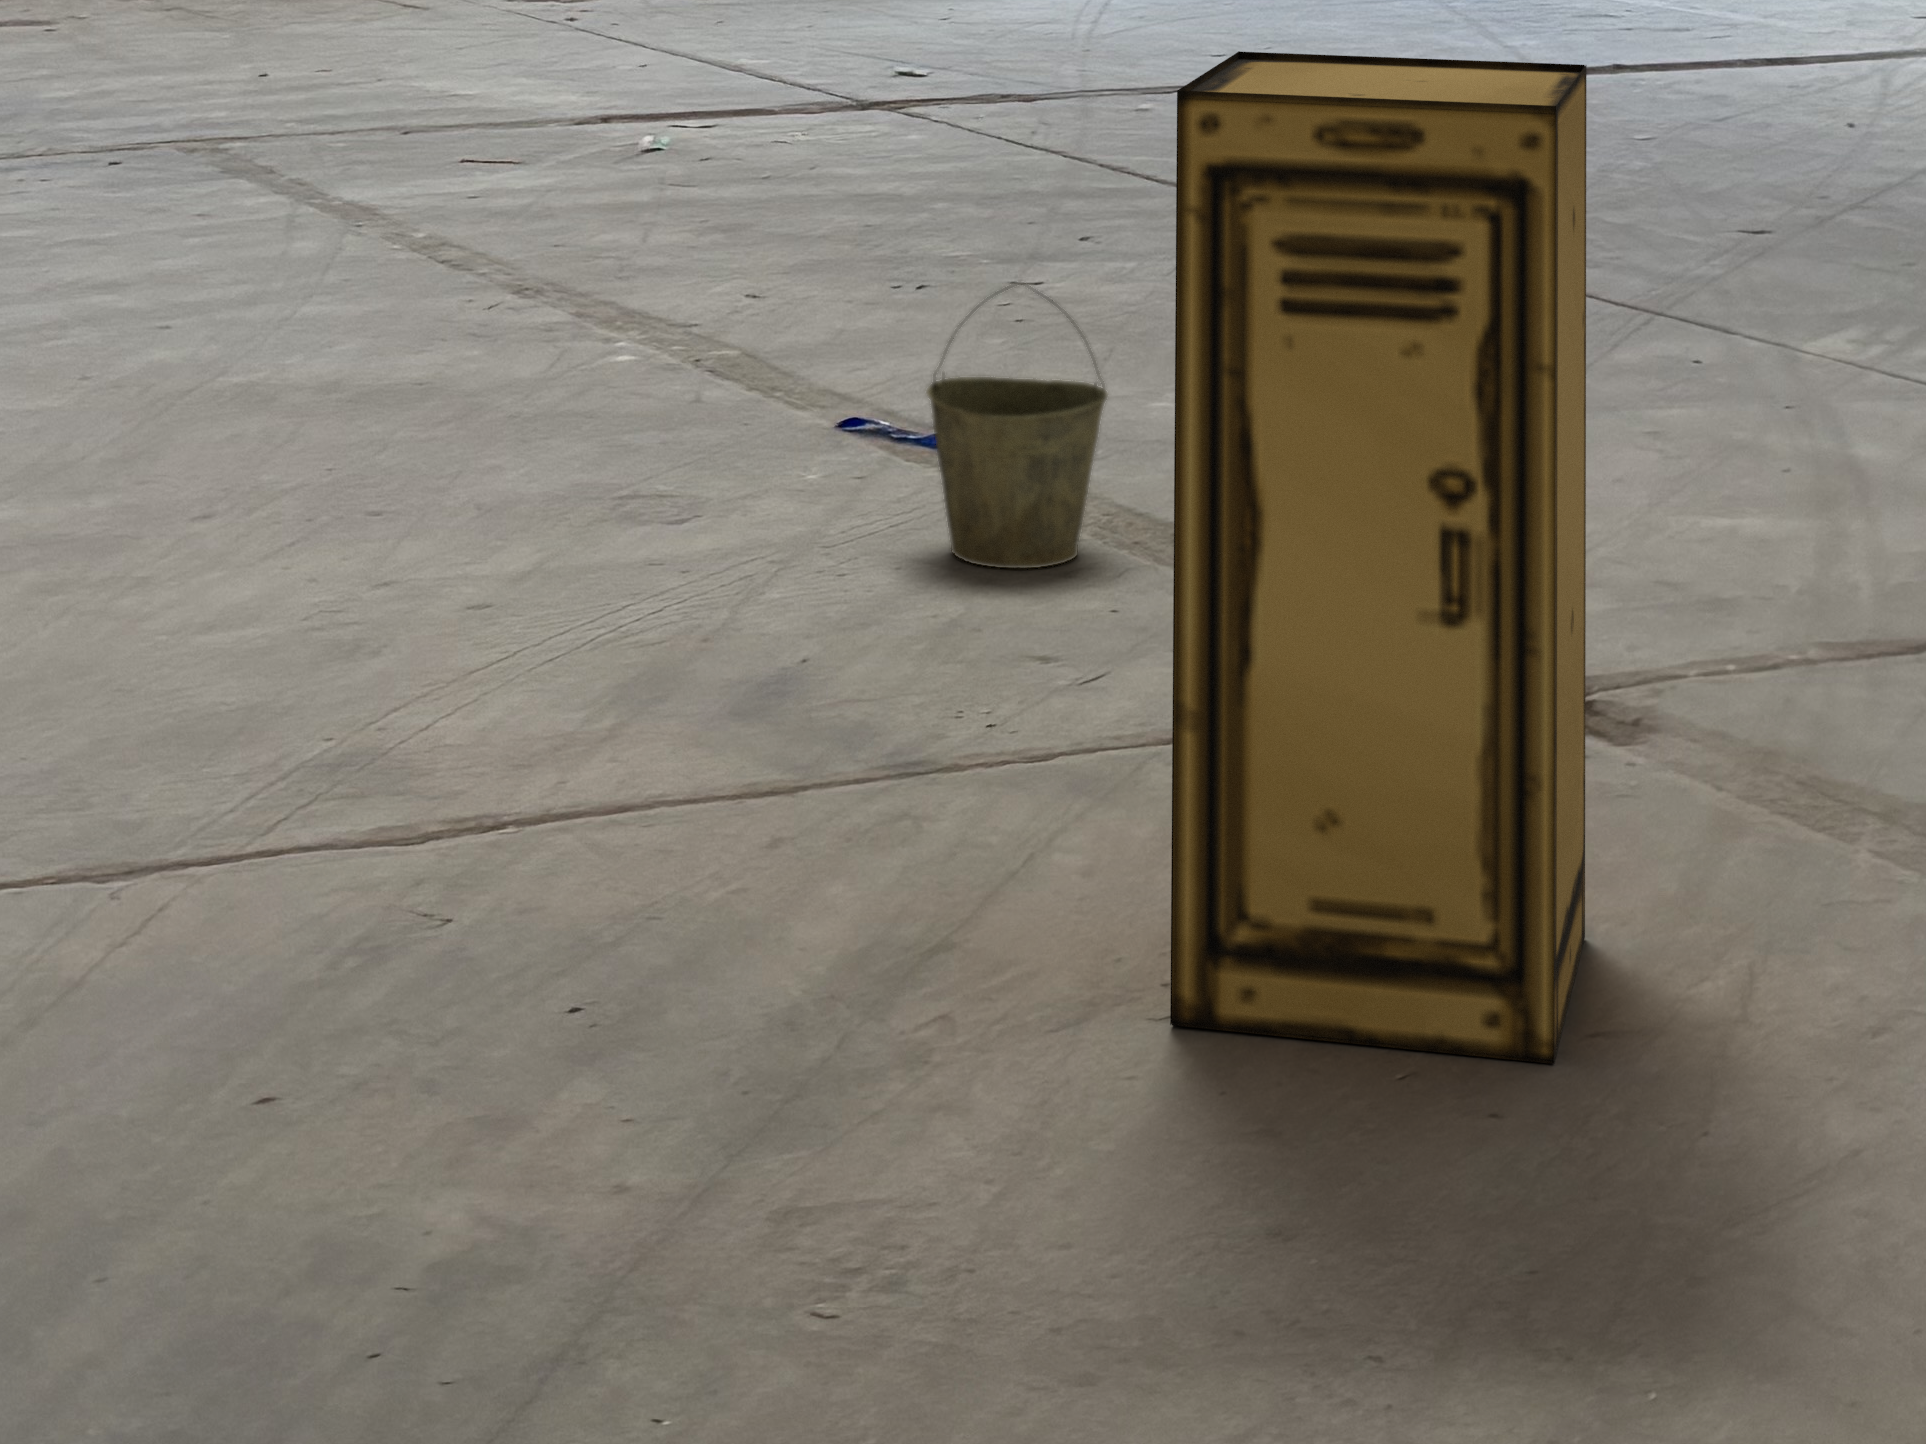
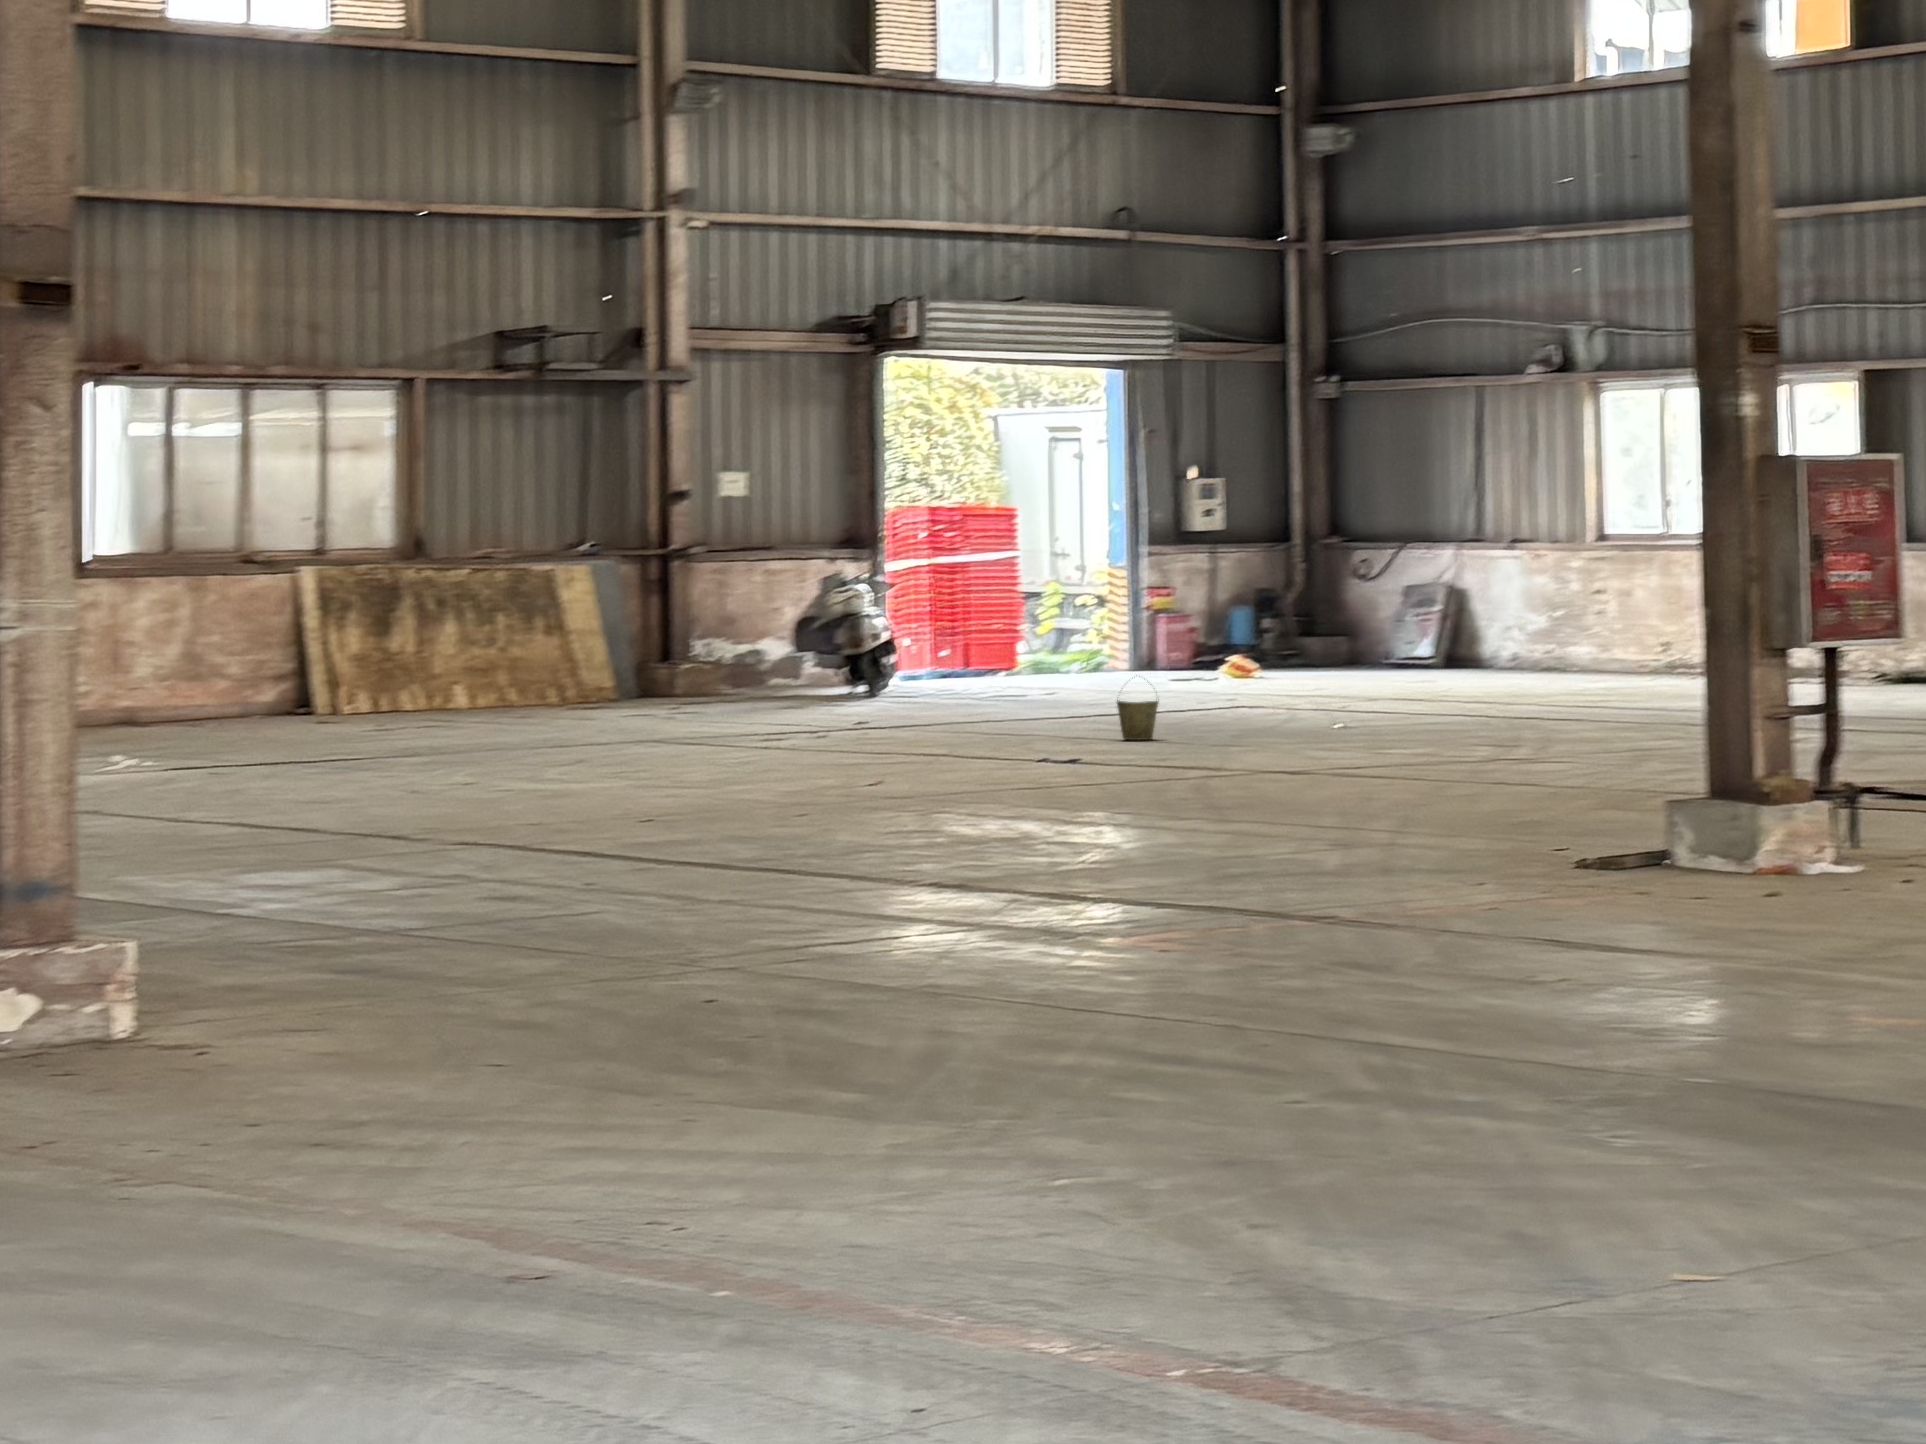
storage cabinet: present [1170,51,1587,1064] -> none [1250,590,1325,750]

